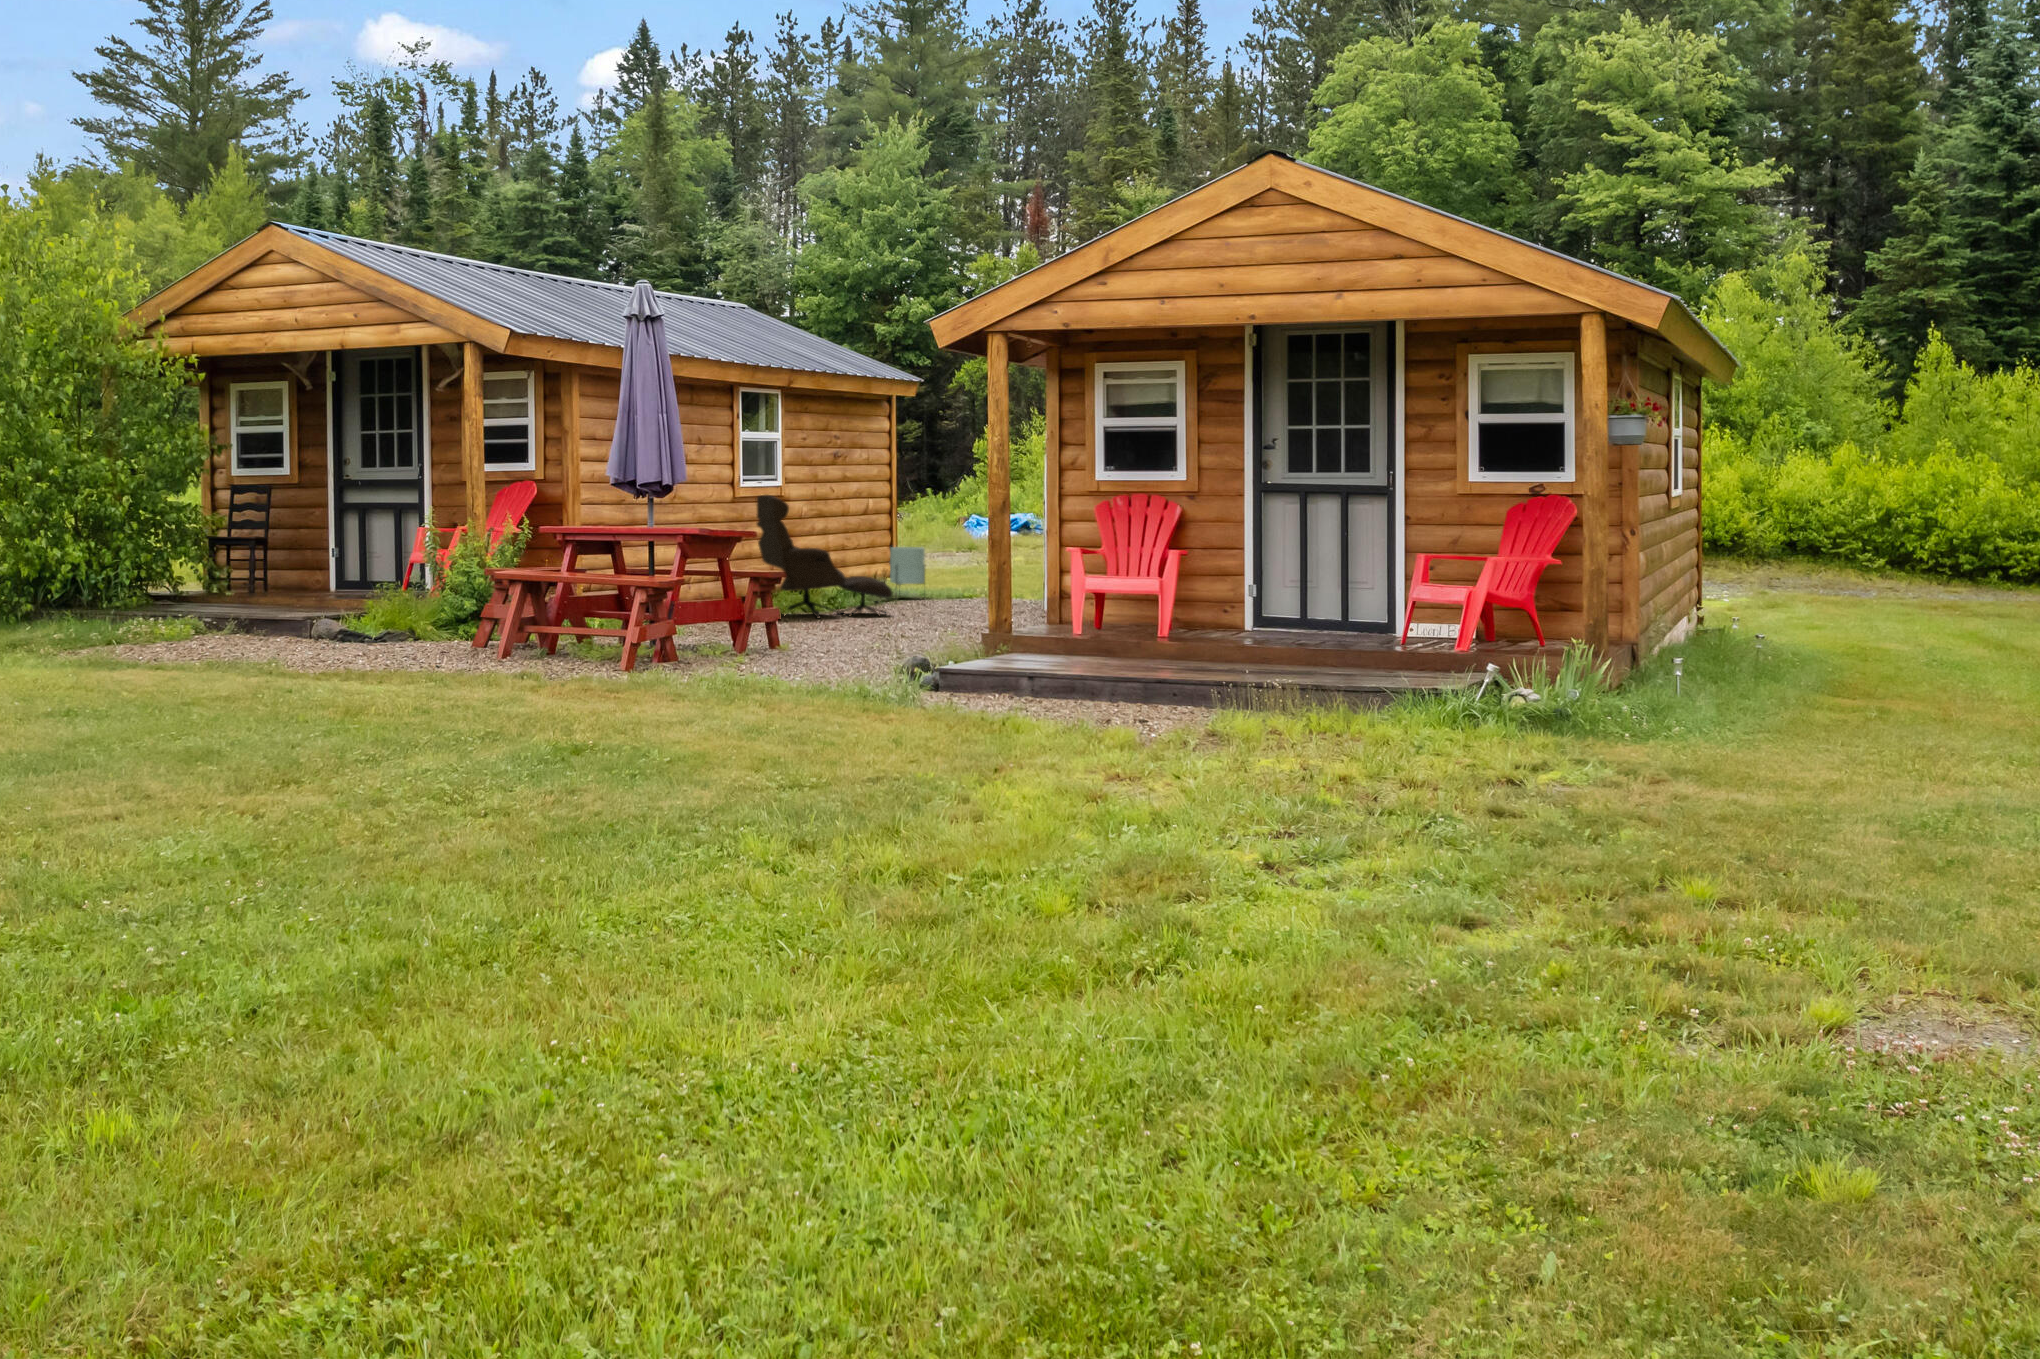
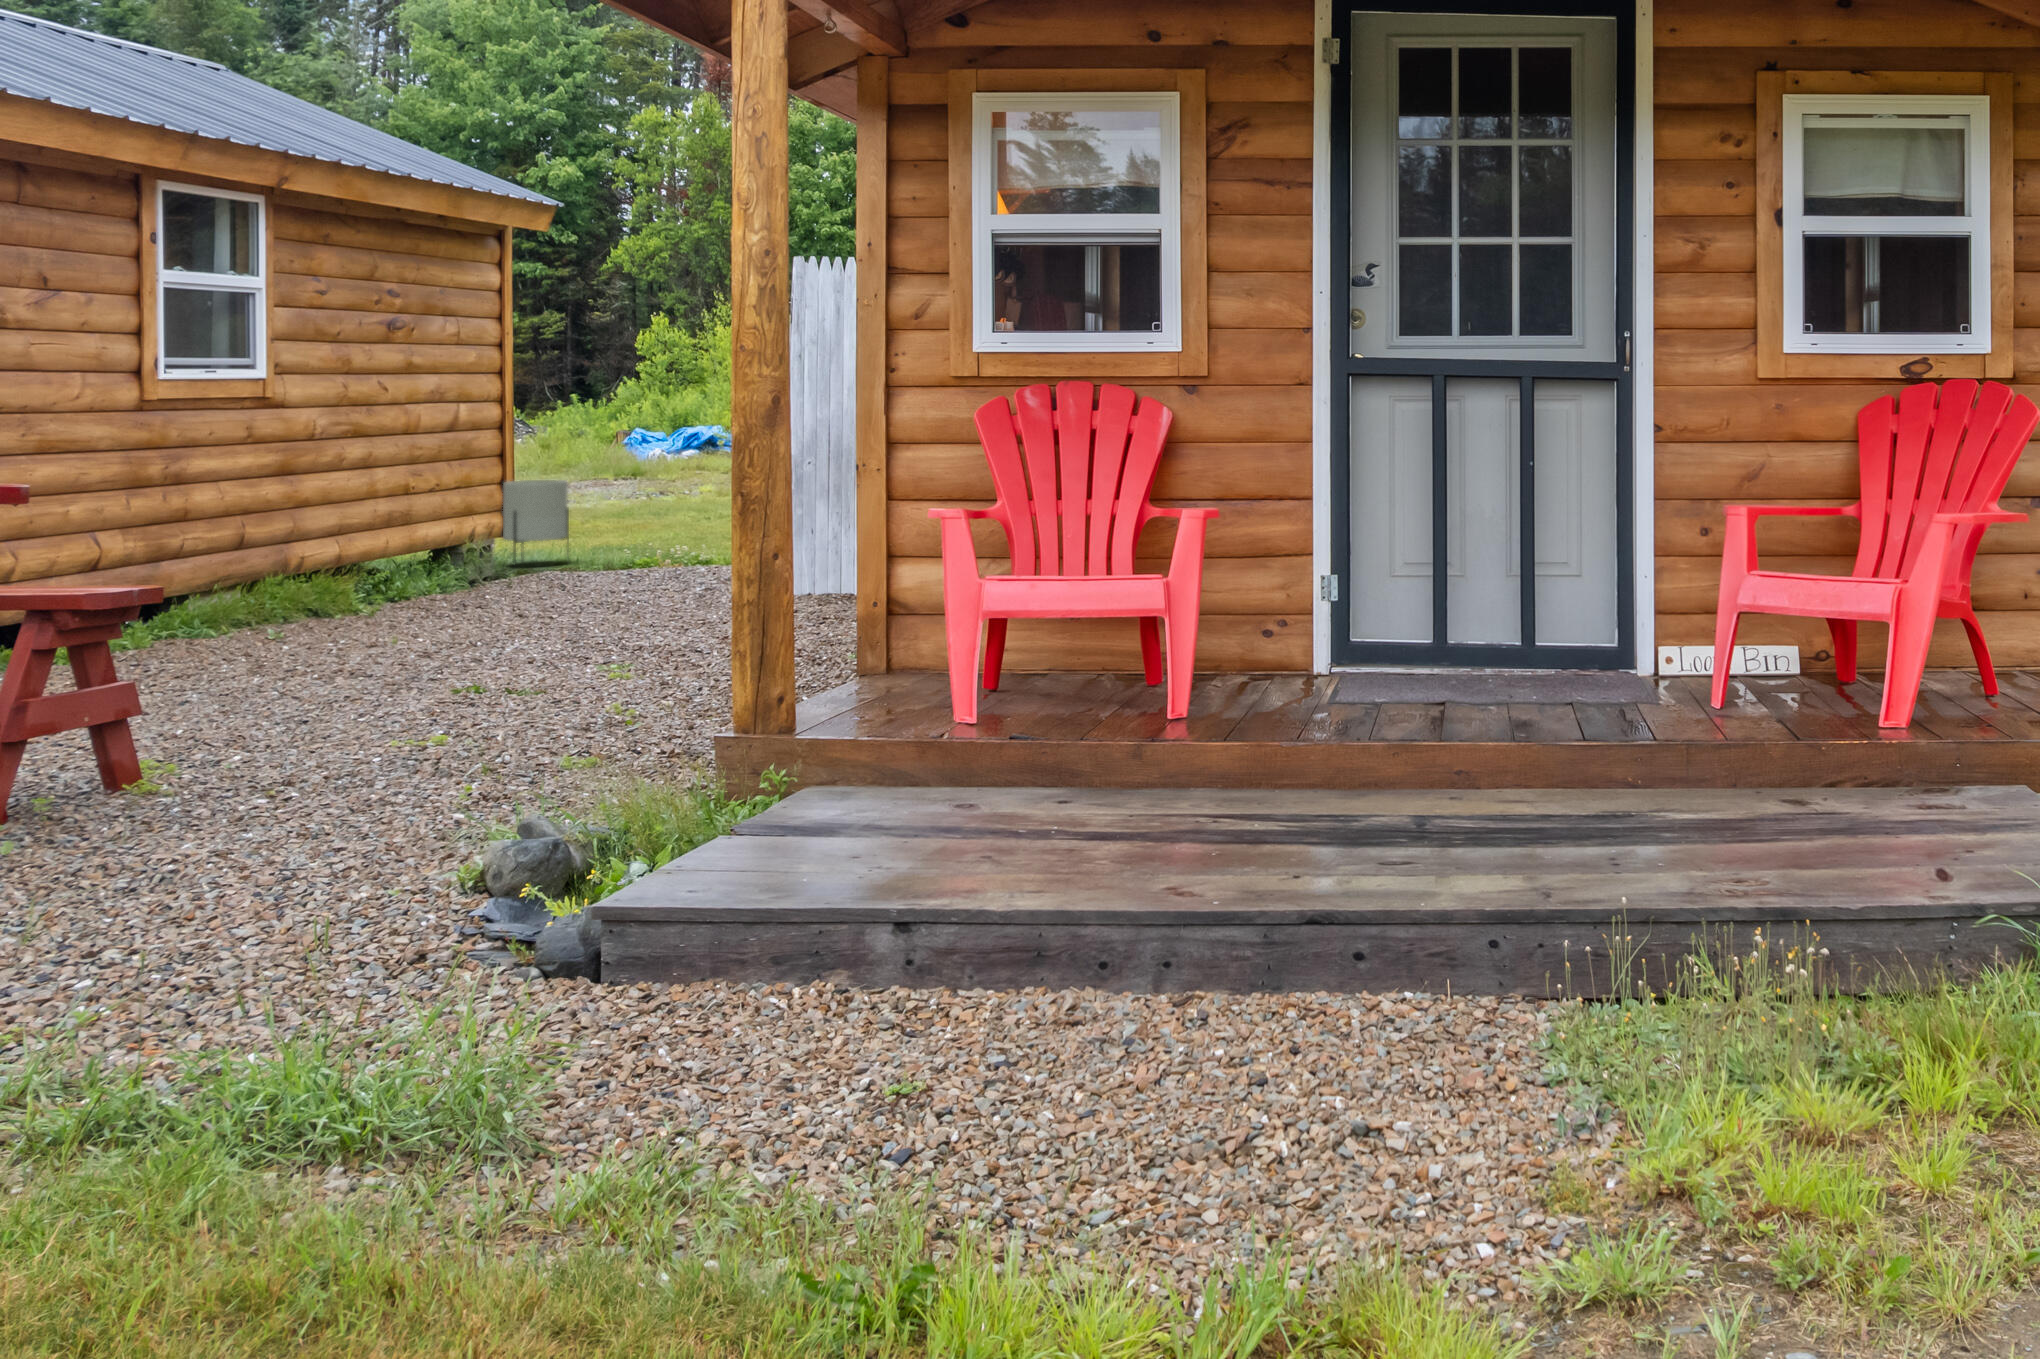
lounge chair: present [756,495,892,618] -> none [187,399,498,636]

